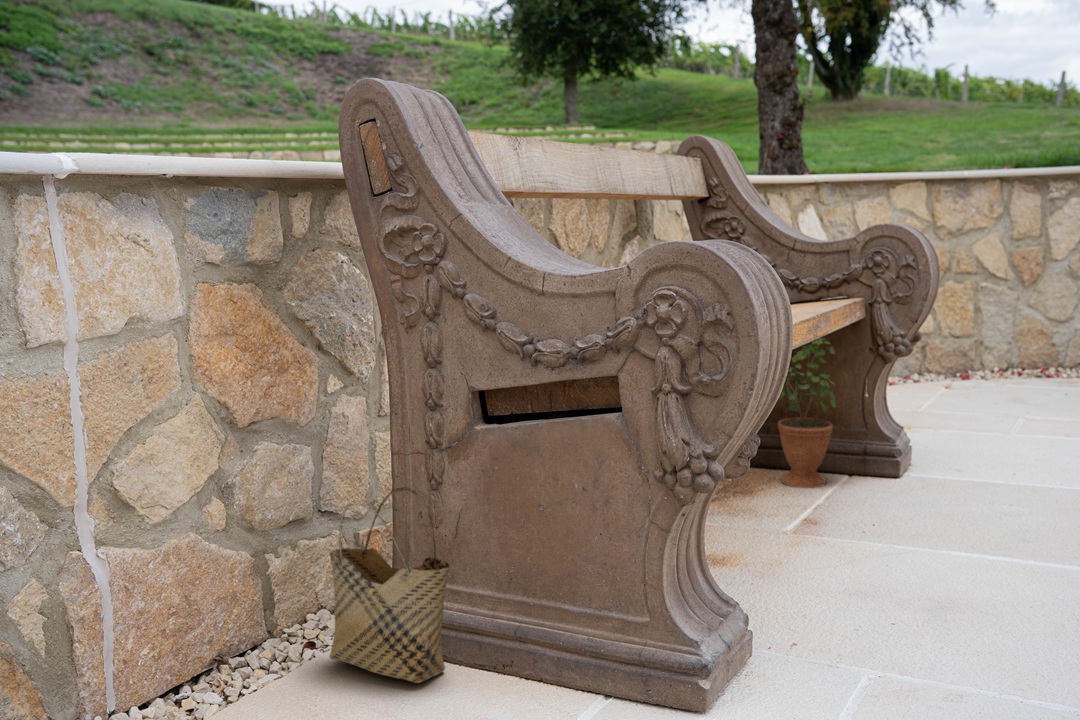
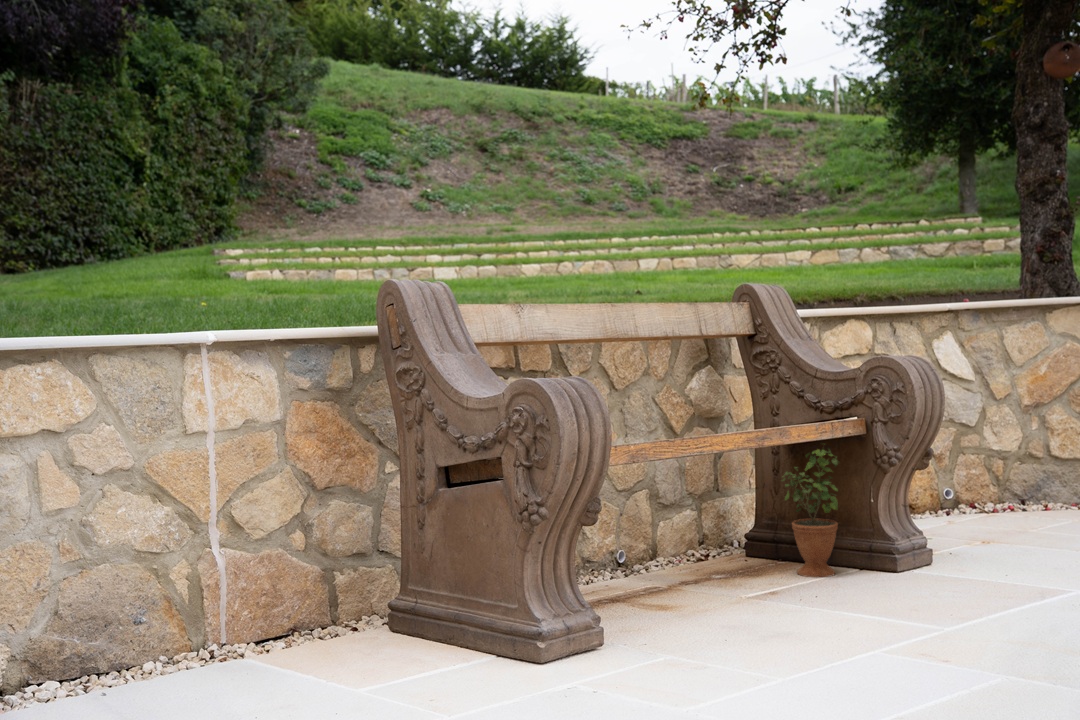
woven basket: present [329,487,450,683] -> none [355,529,419,648]

